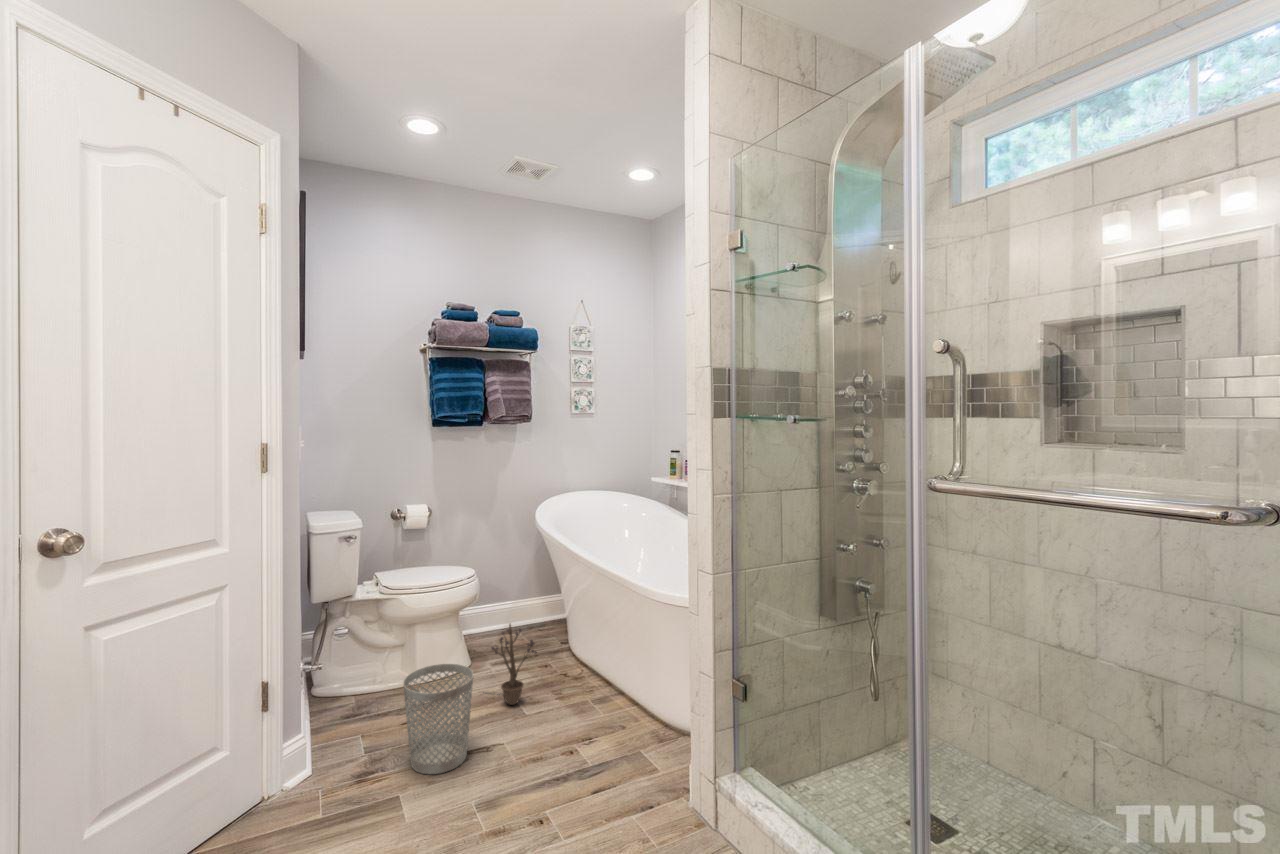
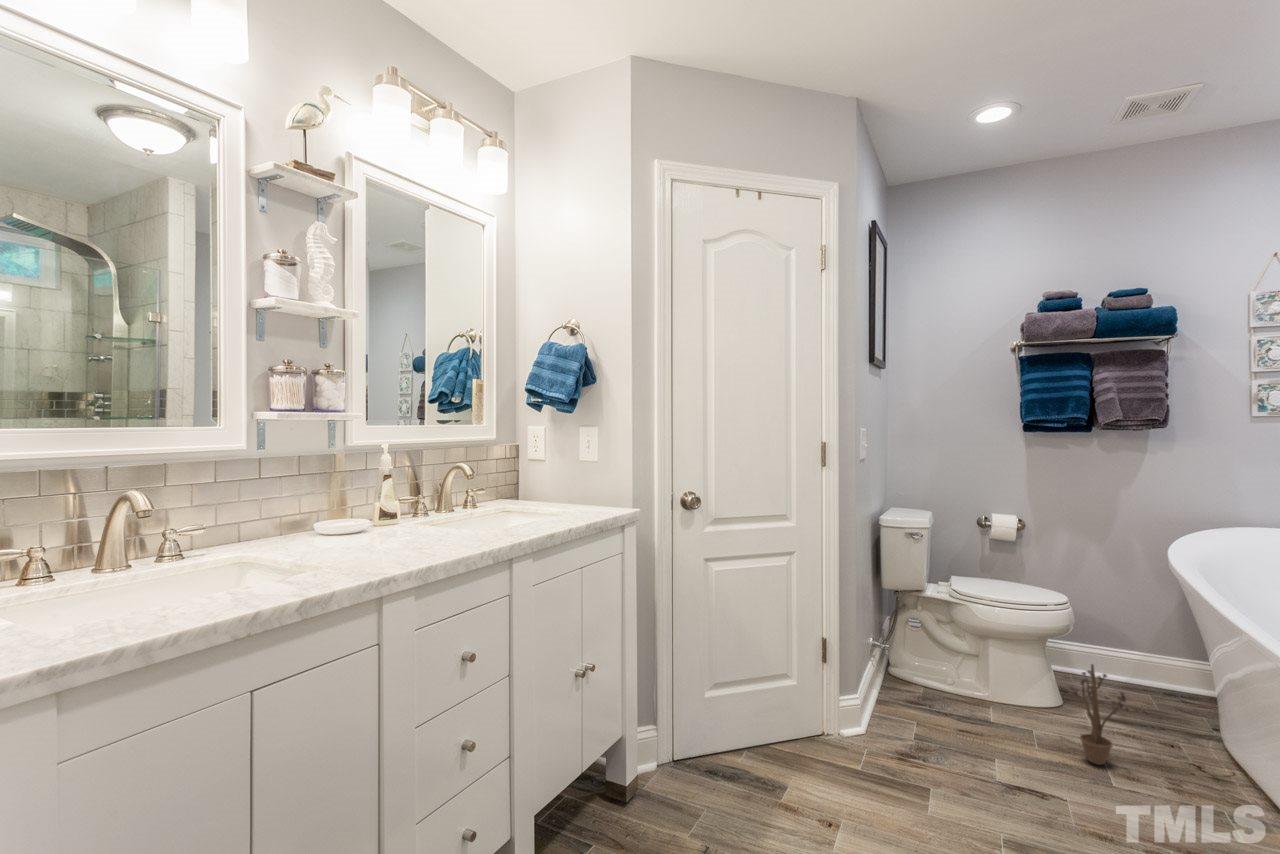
wastebasket: present [403,664,473,774] -> none [943,675,1022,790]

